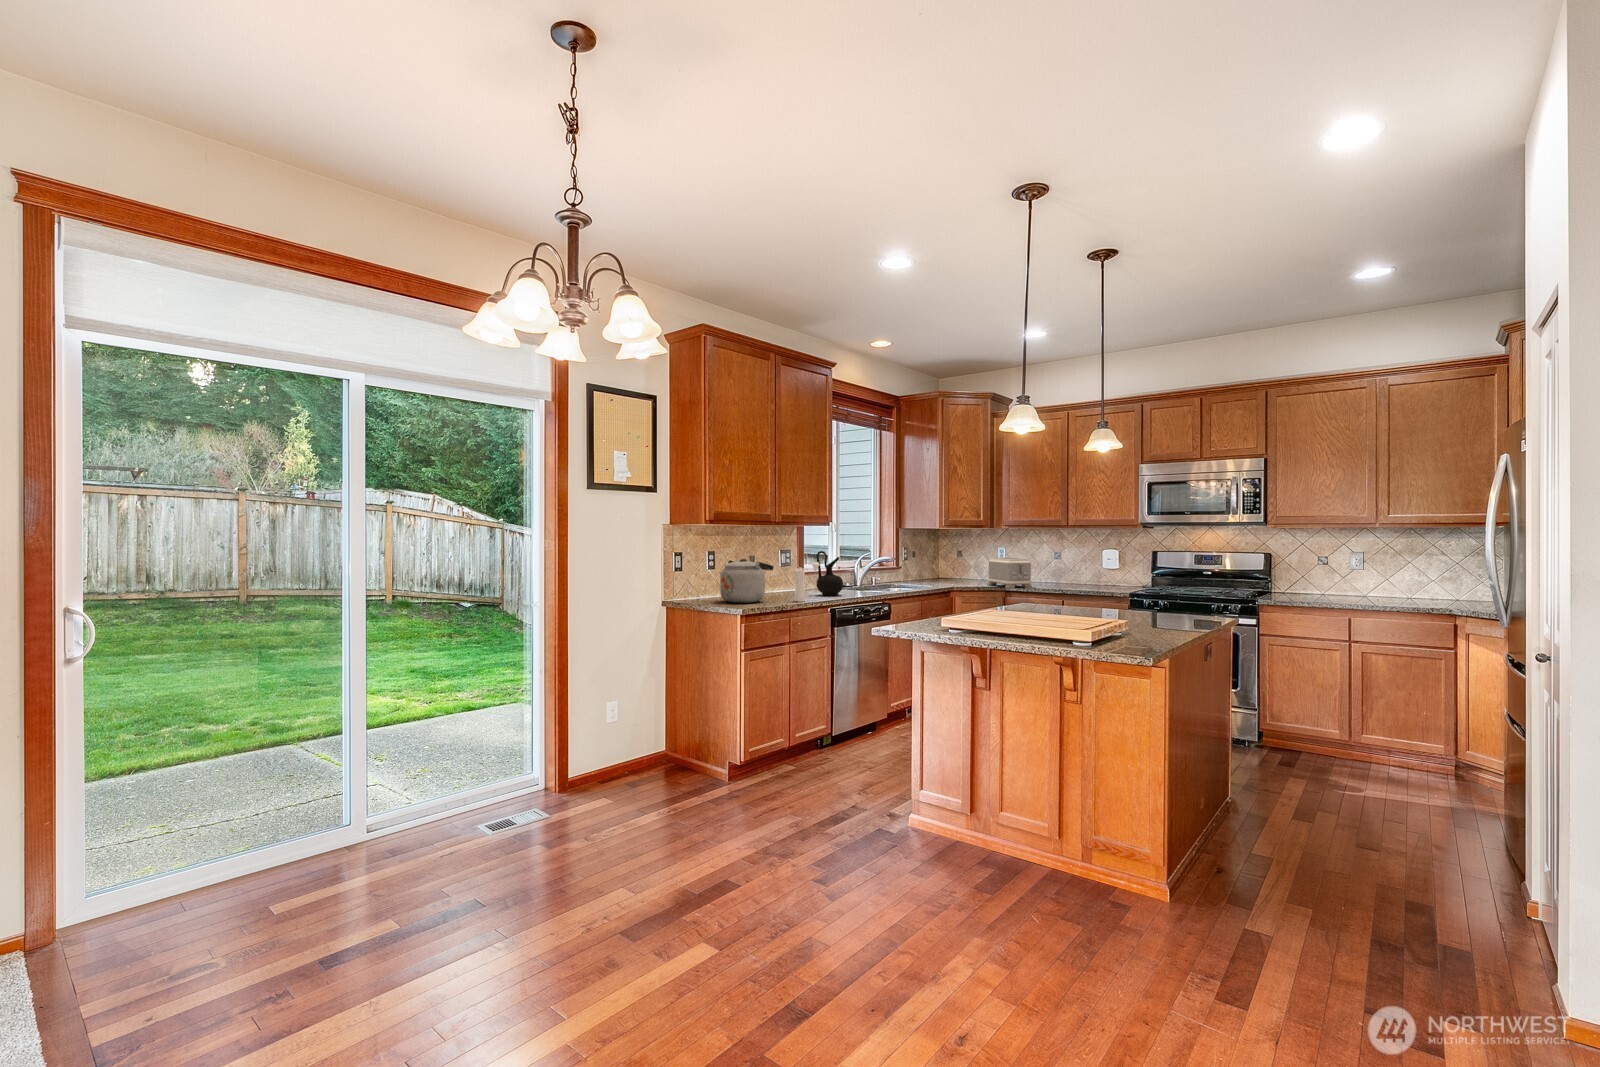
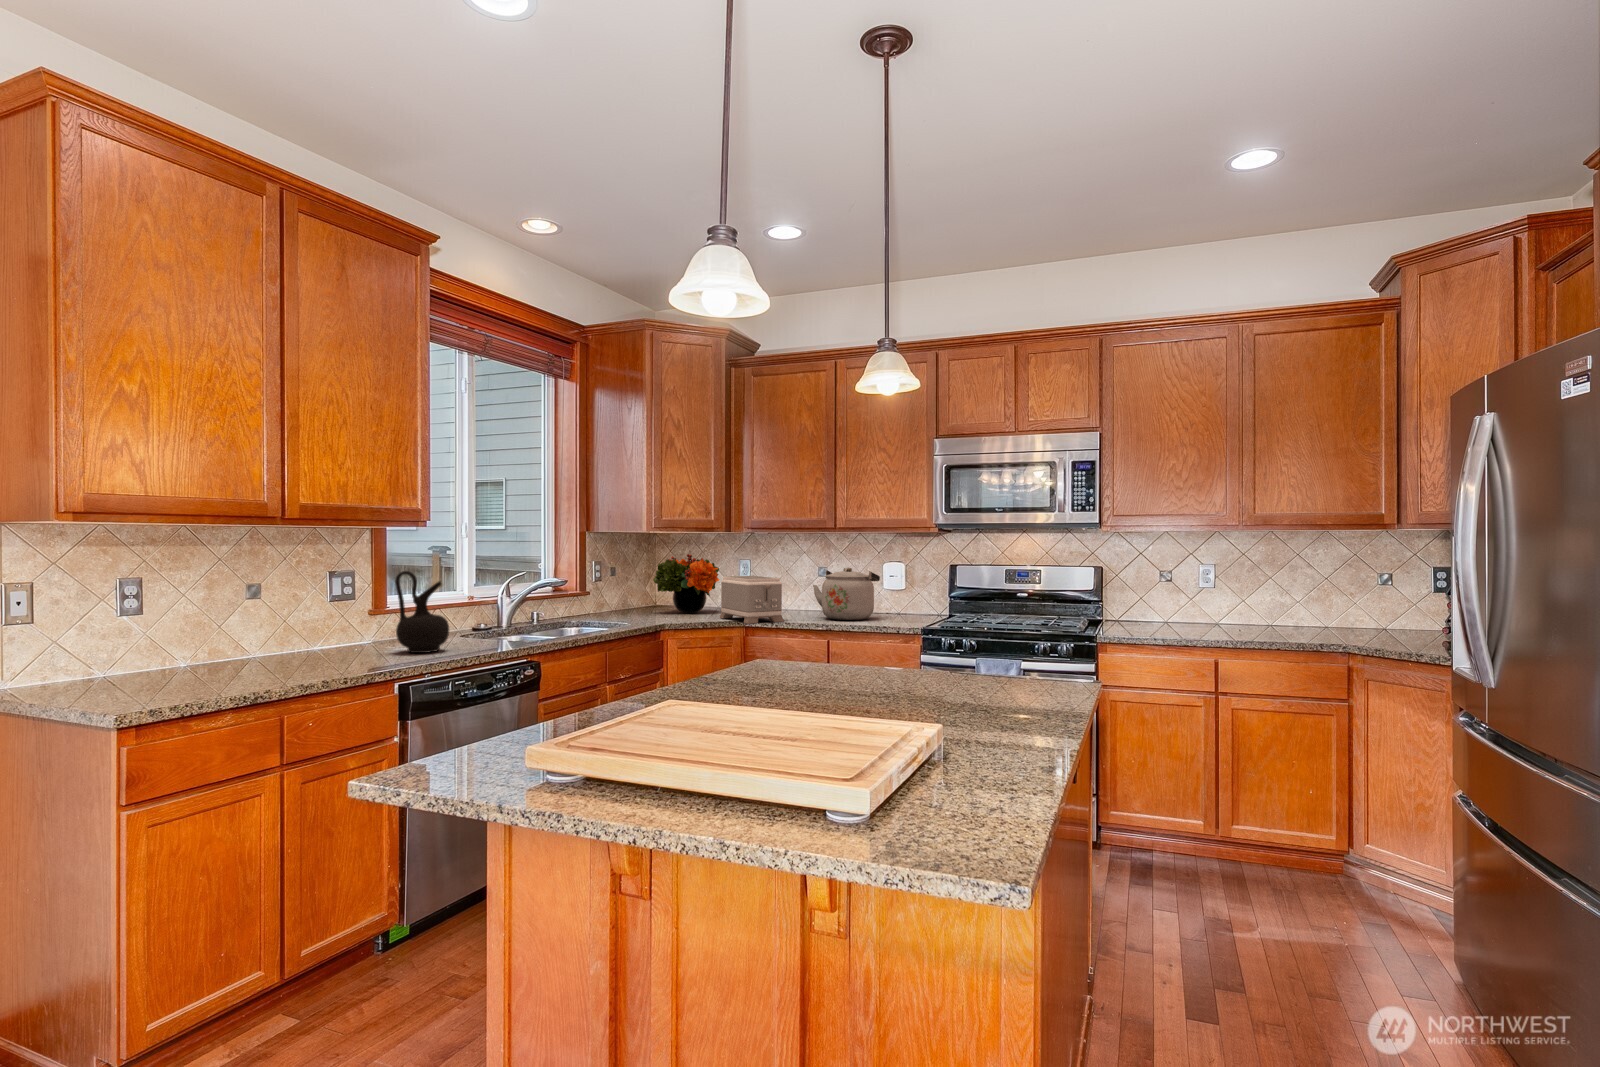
flower arrangement: none [940,543,986,582] -> present [653,554,719,613]
kettle: present [720,558,773,603] -> present [813,568,880,620]
pepper mill: present [795,562,819,602] -> none [320,594,381,673]

